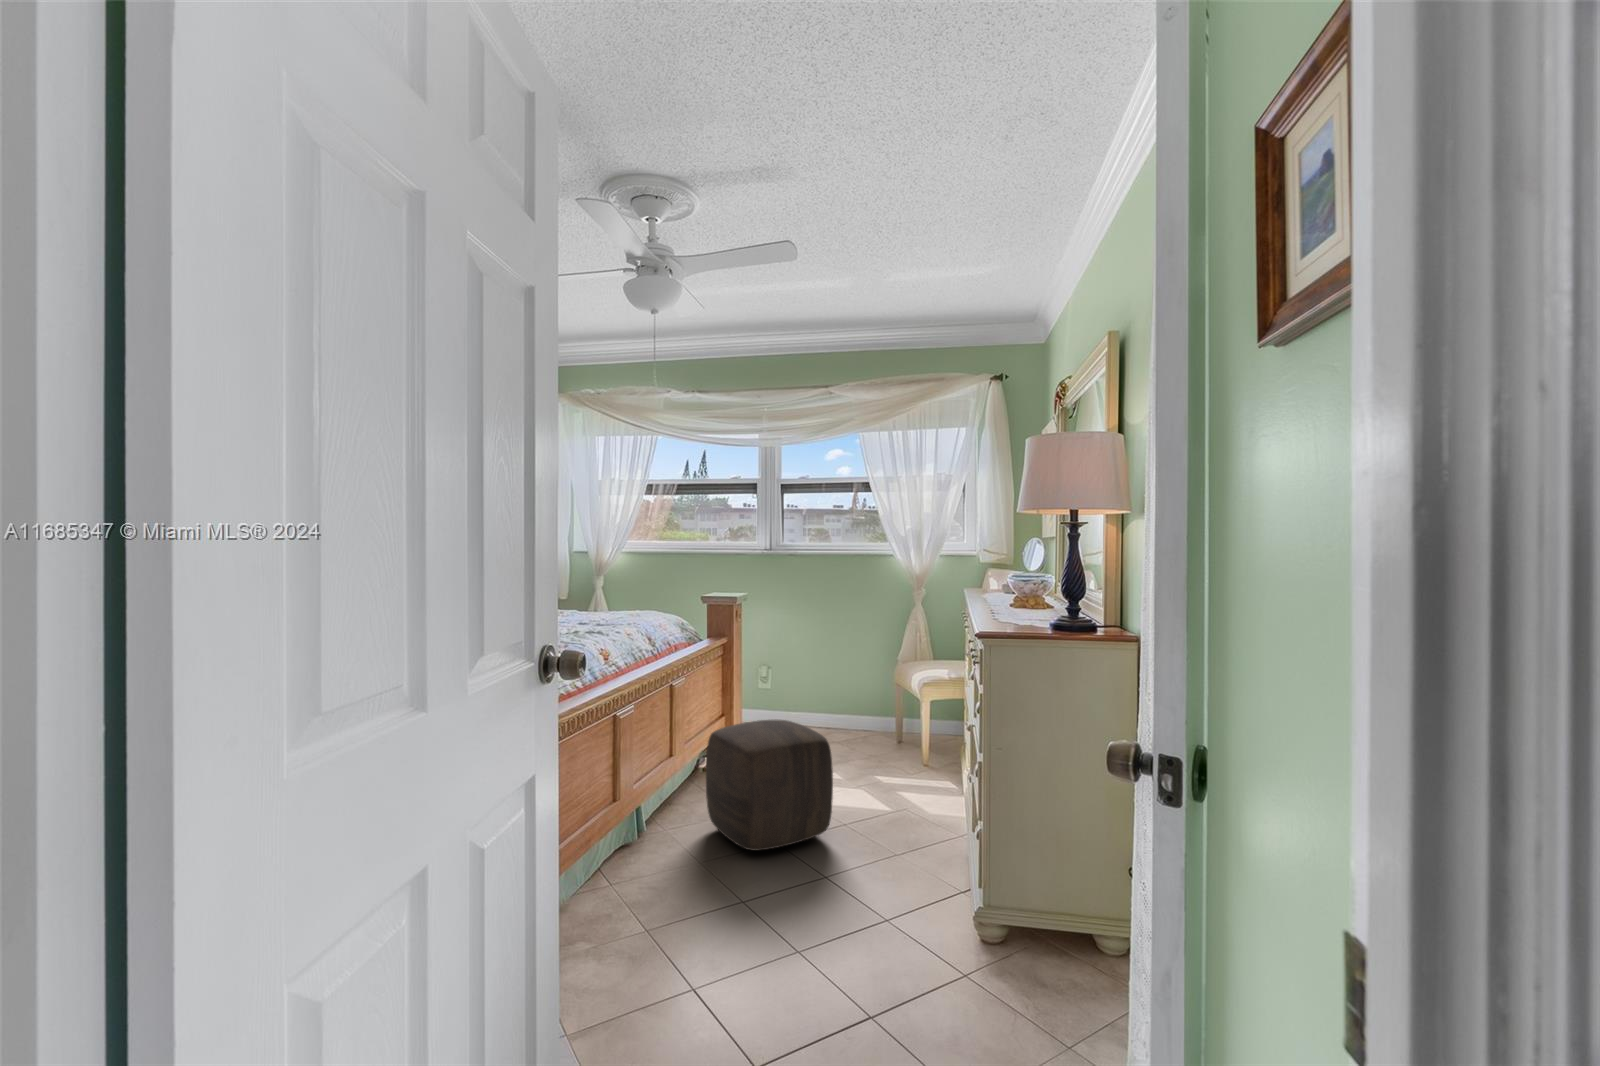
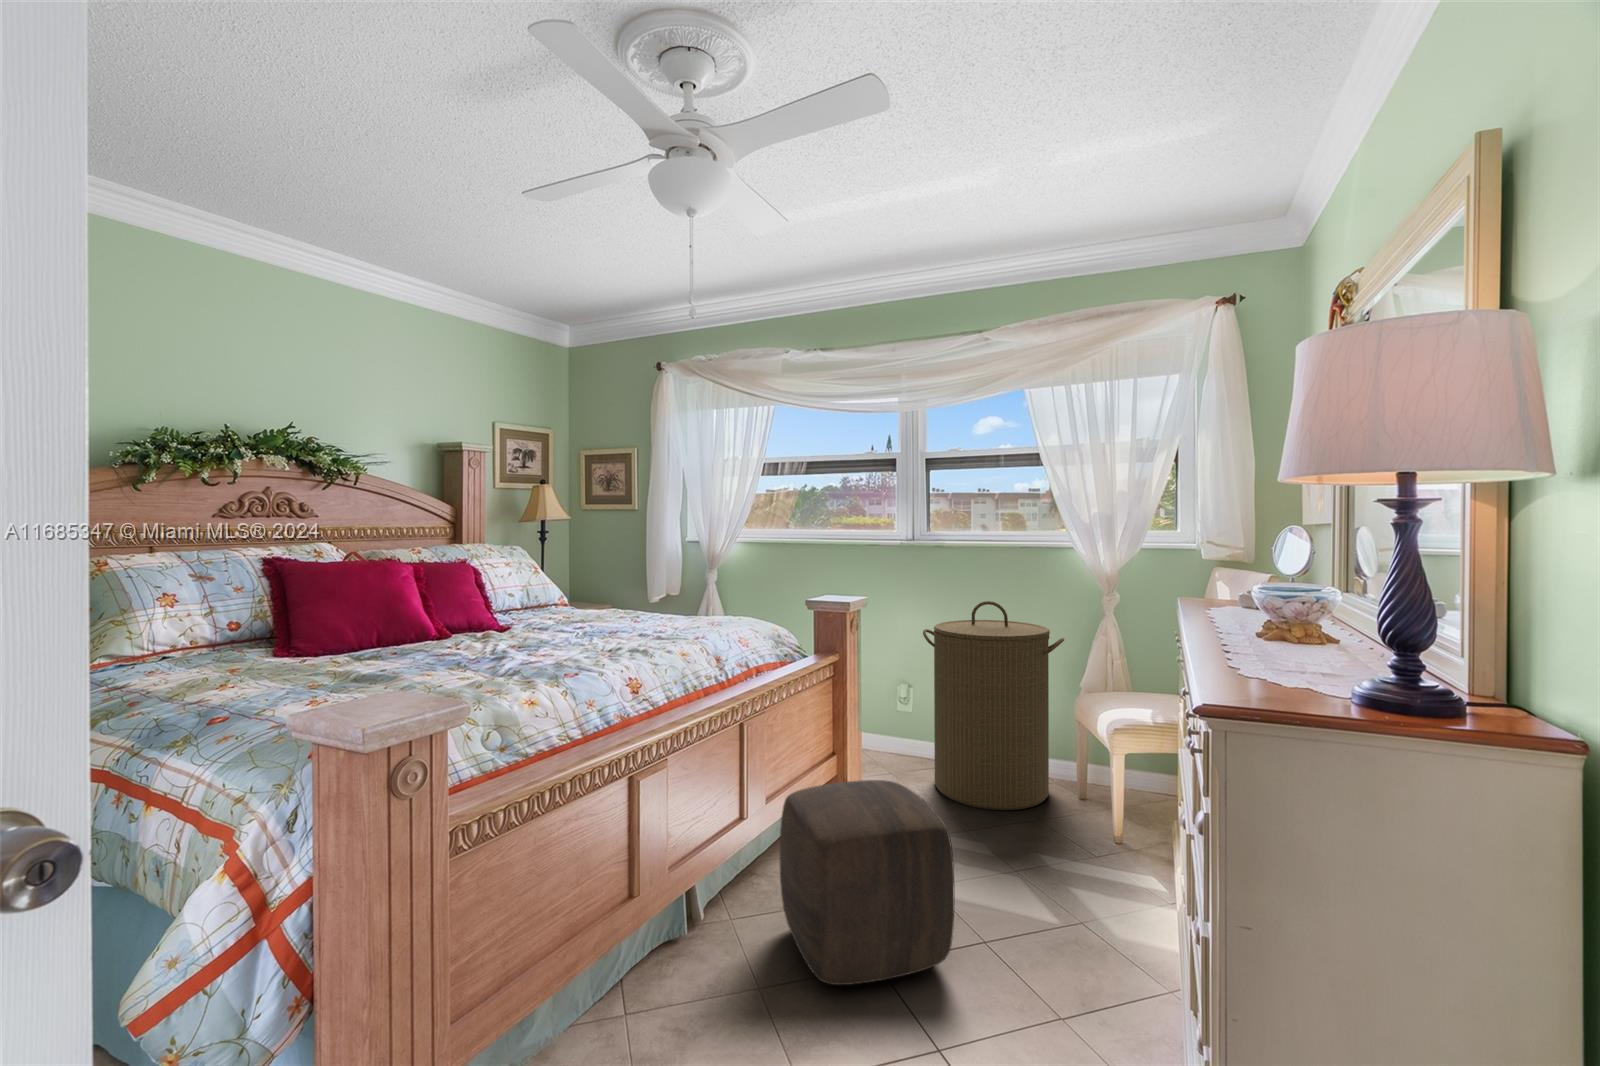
laundry hamper: none [784,596,889,753] -> present [923,601,1064,810]

